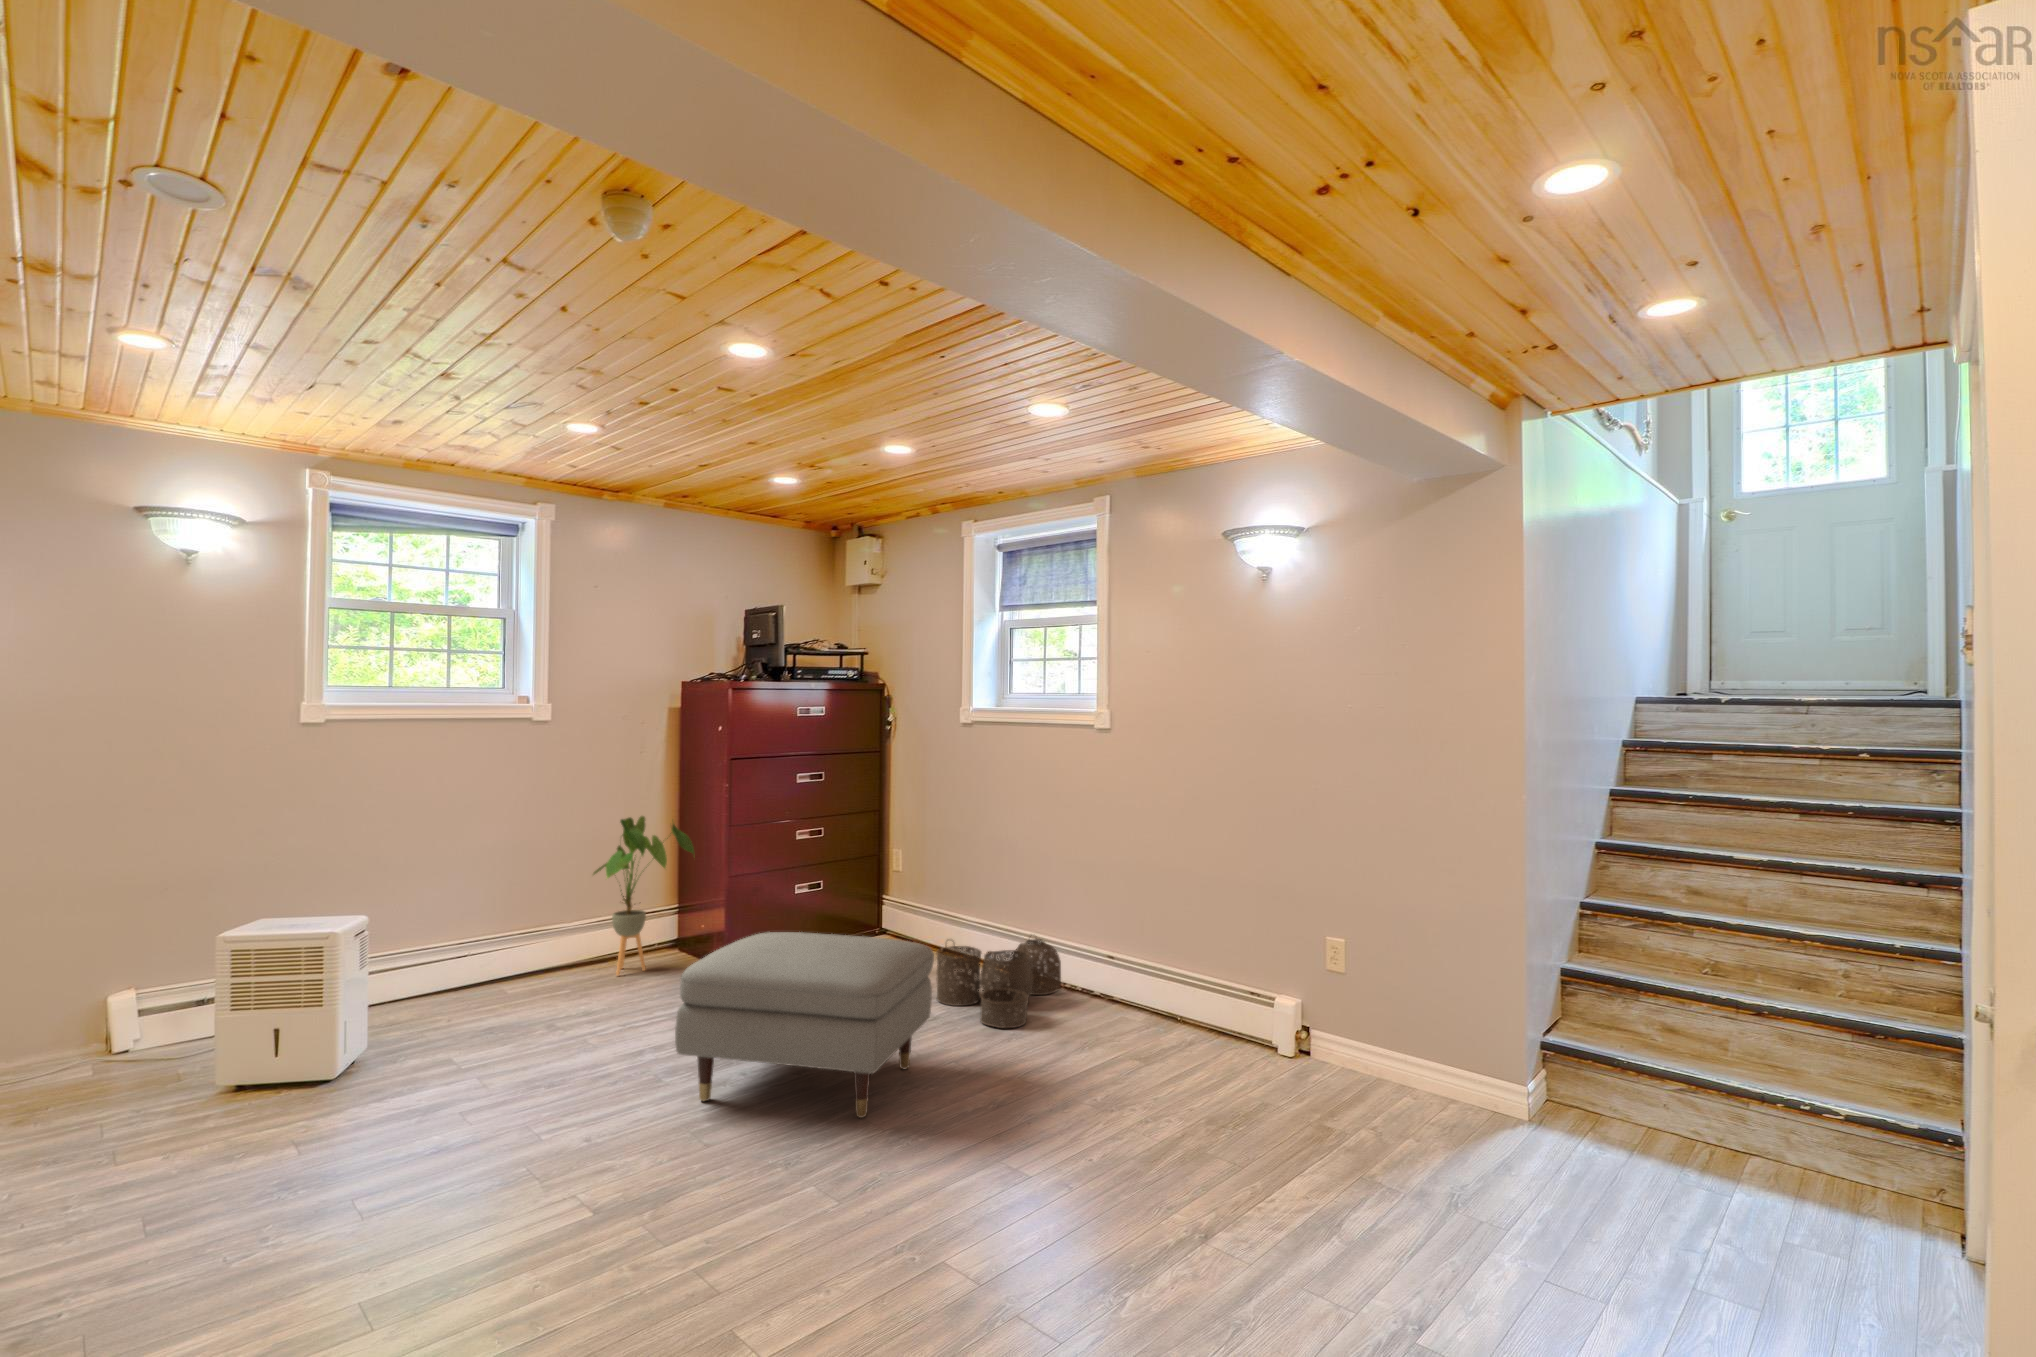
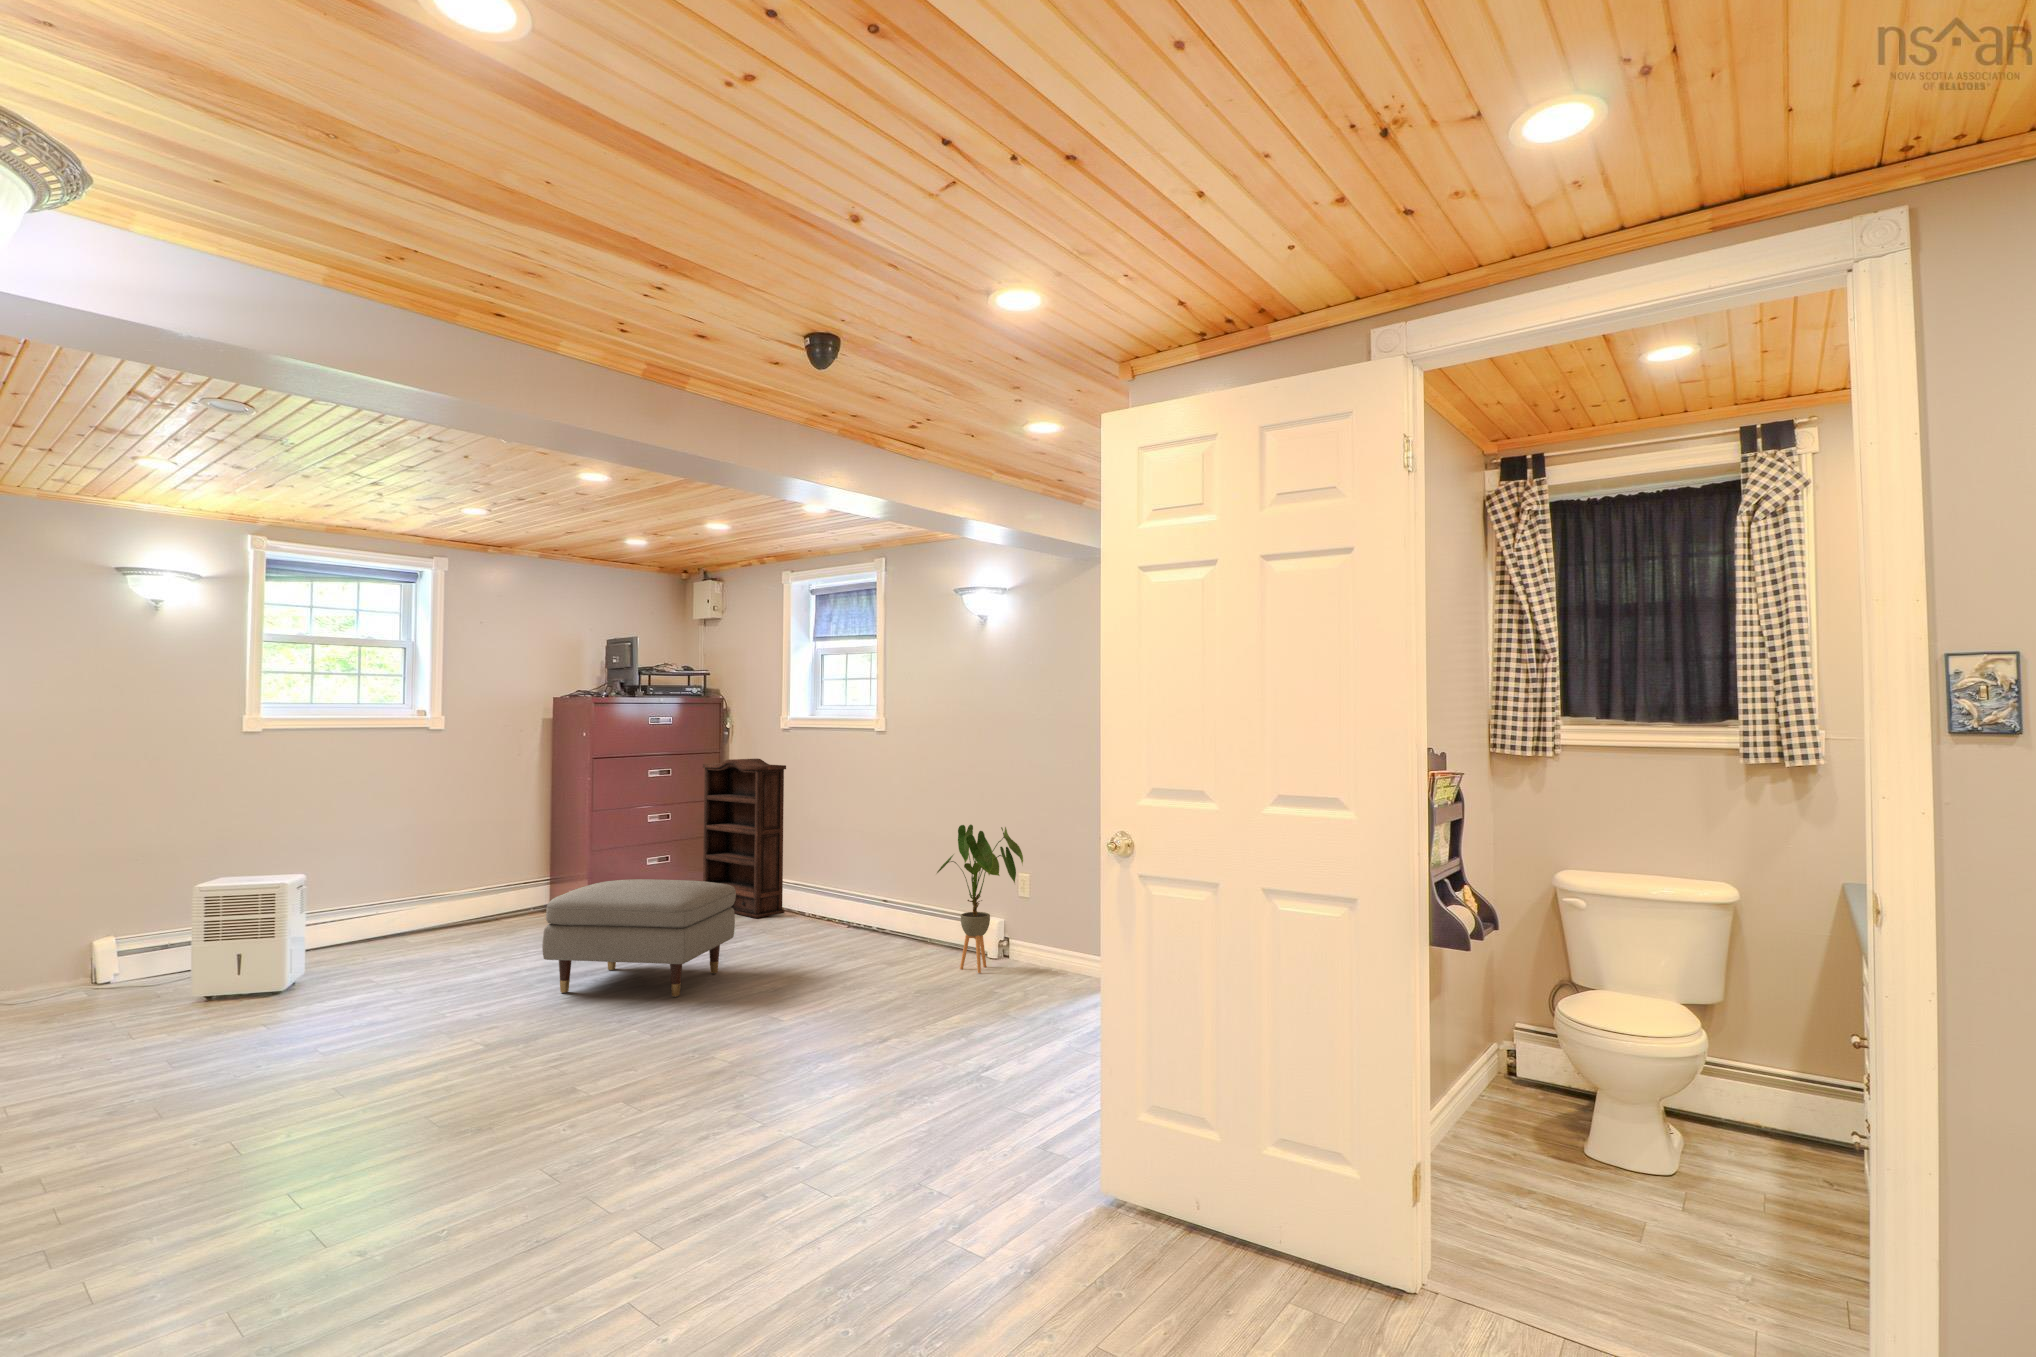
bookshelf: none [859,760,969,966] -> present [703,759,786,918]
house plant: present [594,816,694,975] -> present [937,825,1023,973]
woven basket: present [936,936,1061,1028] -> none [751,889,851,951]

